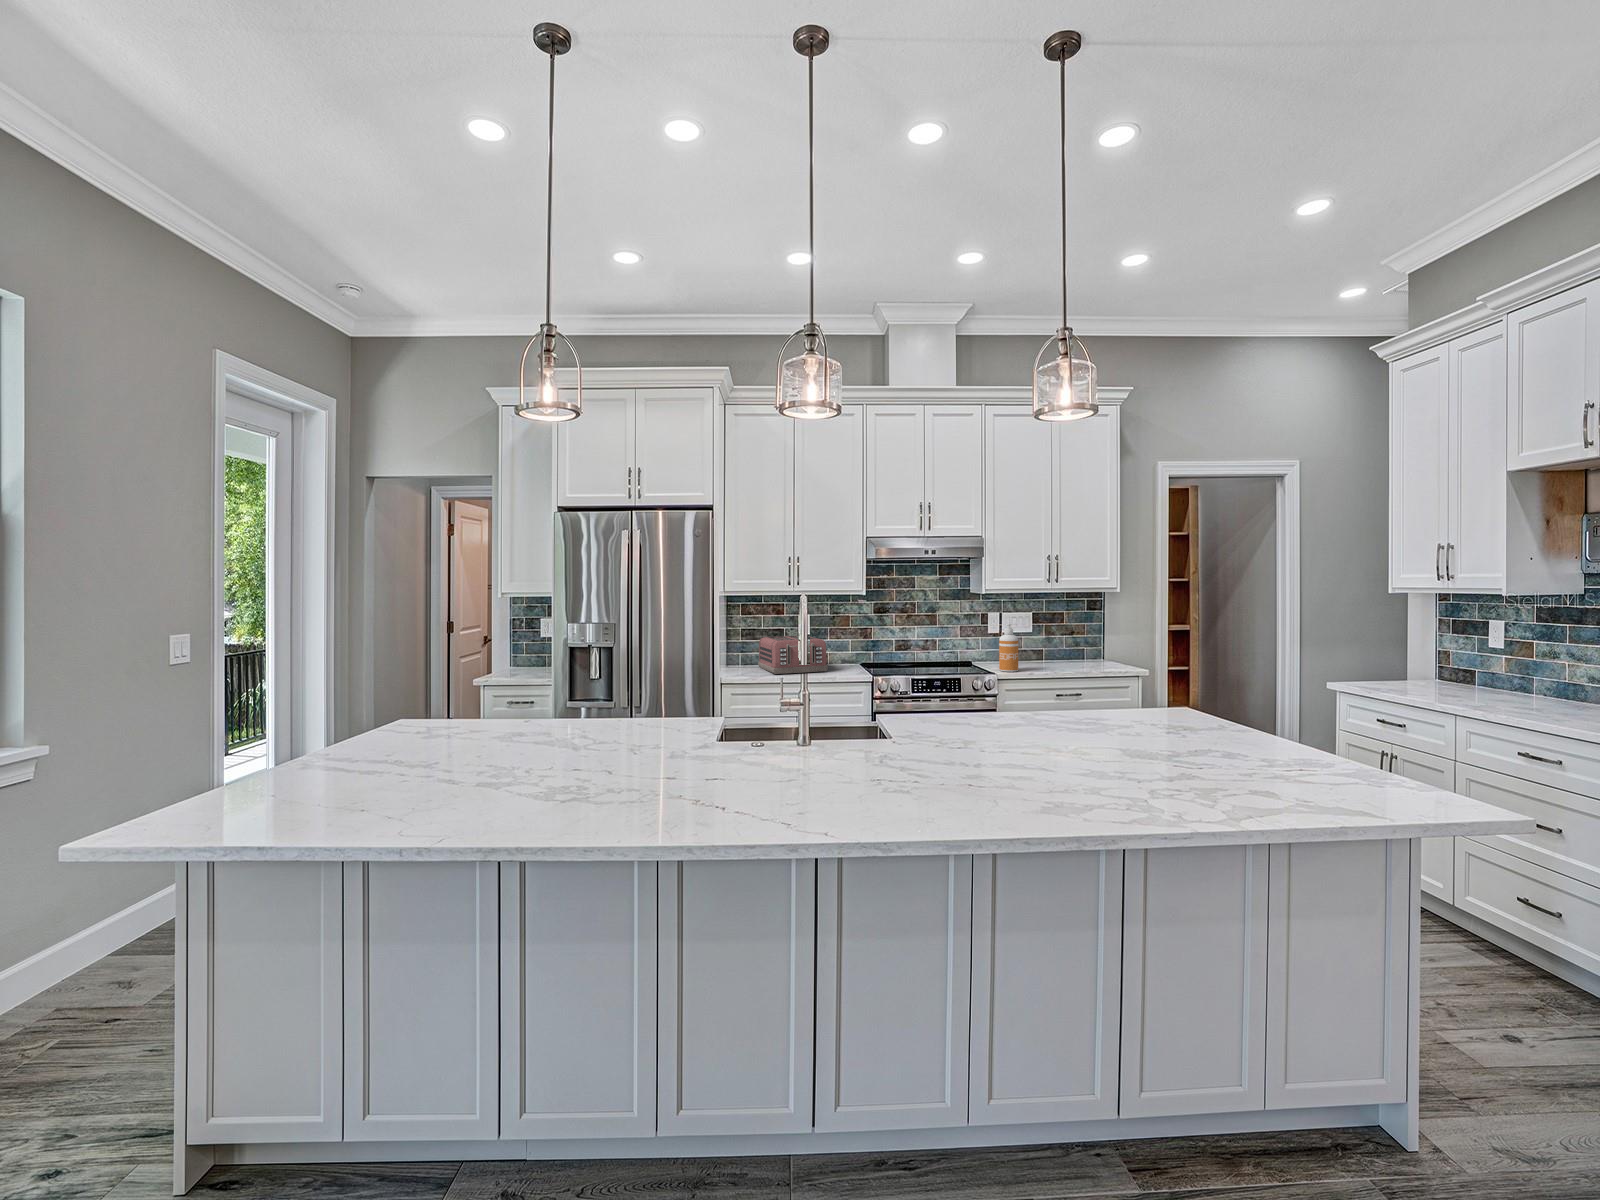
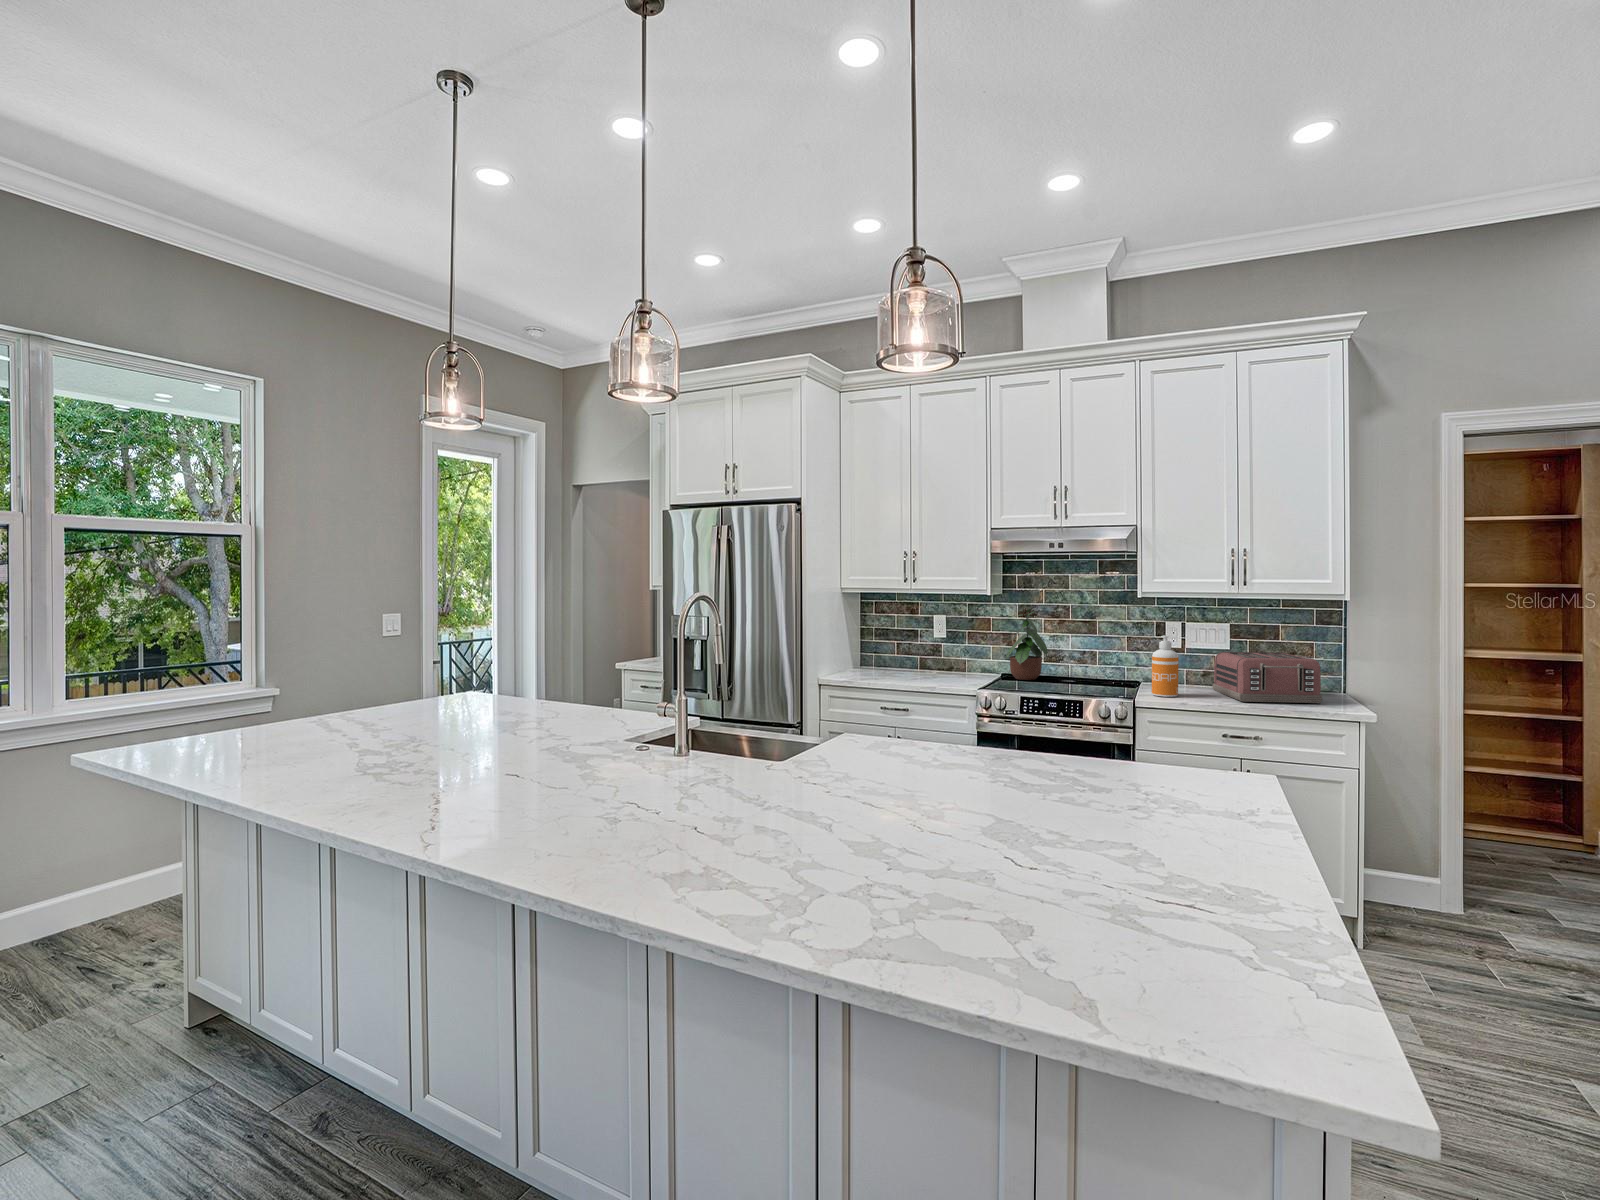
potted plant: none [869,603,909,666] -> present [1006,607,1047,680]
toaster: present [758,636,828,674] -> present [1213,652,1322,703]

